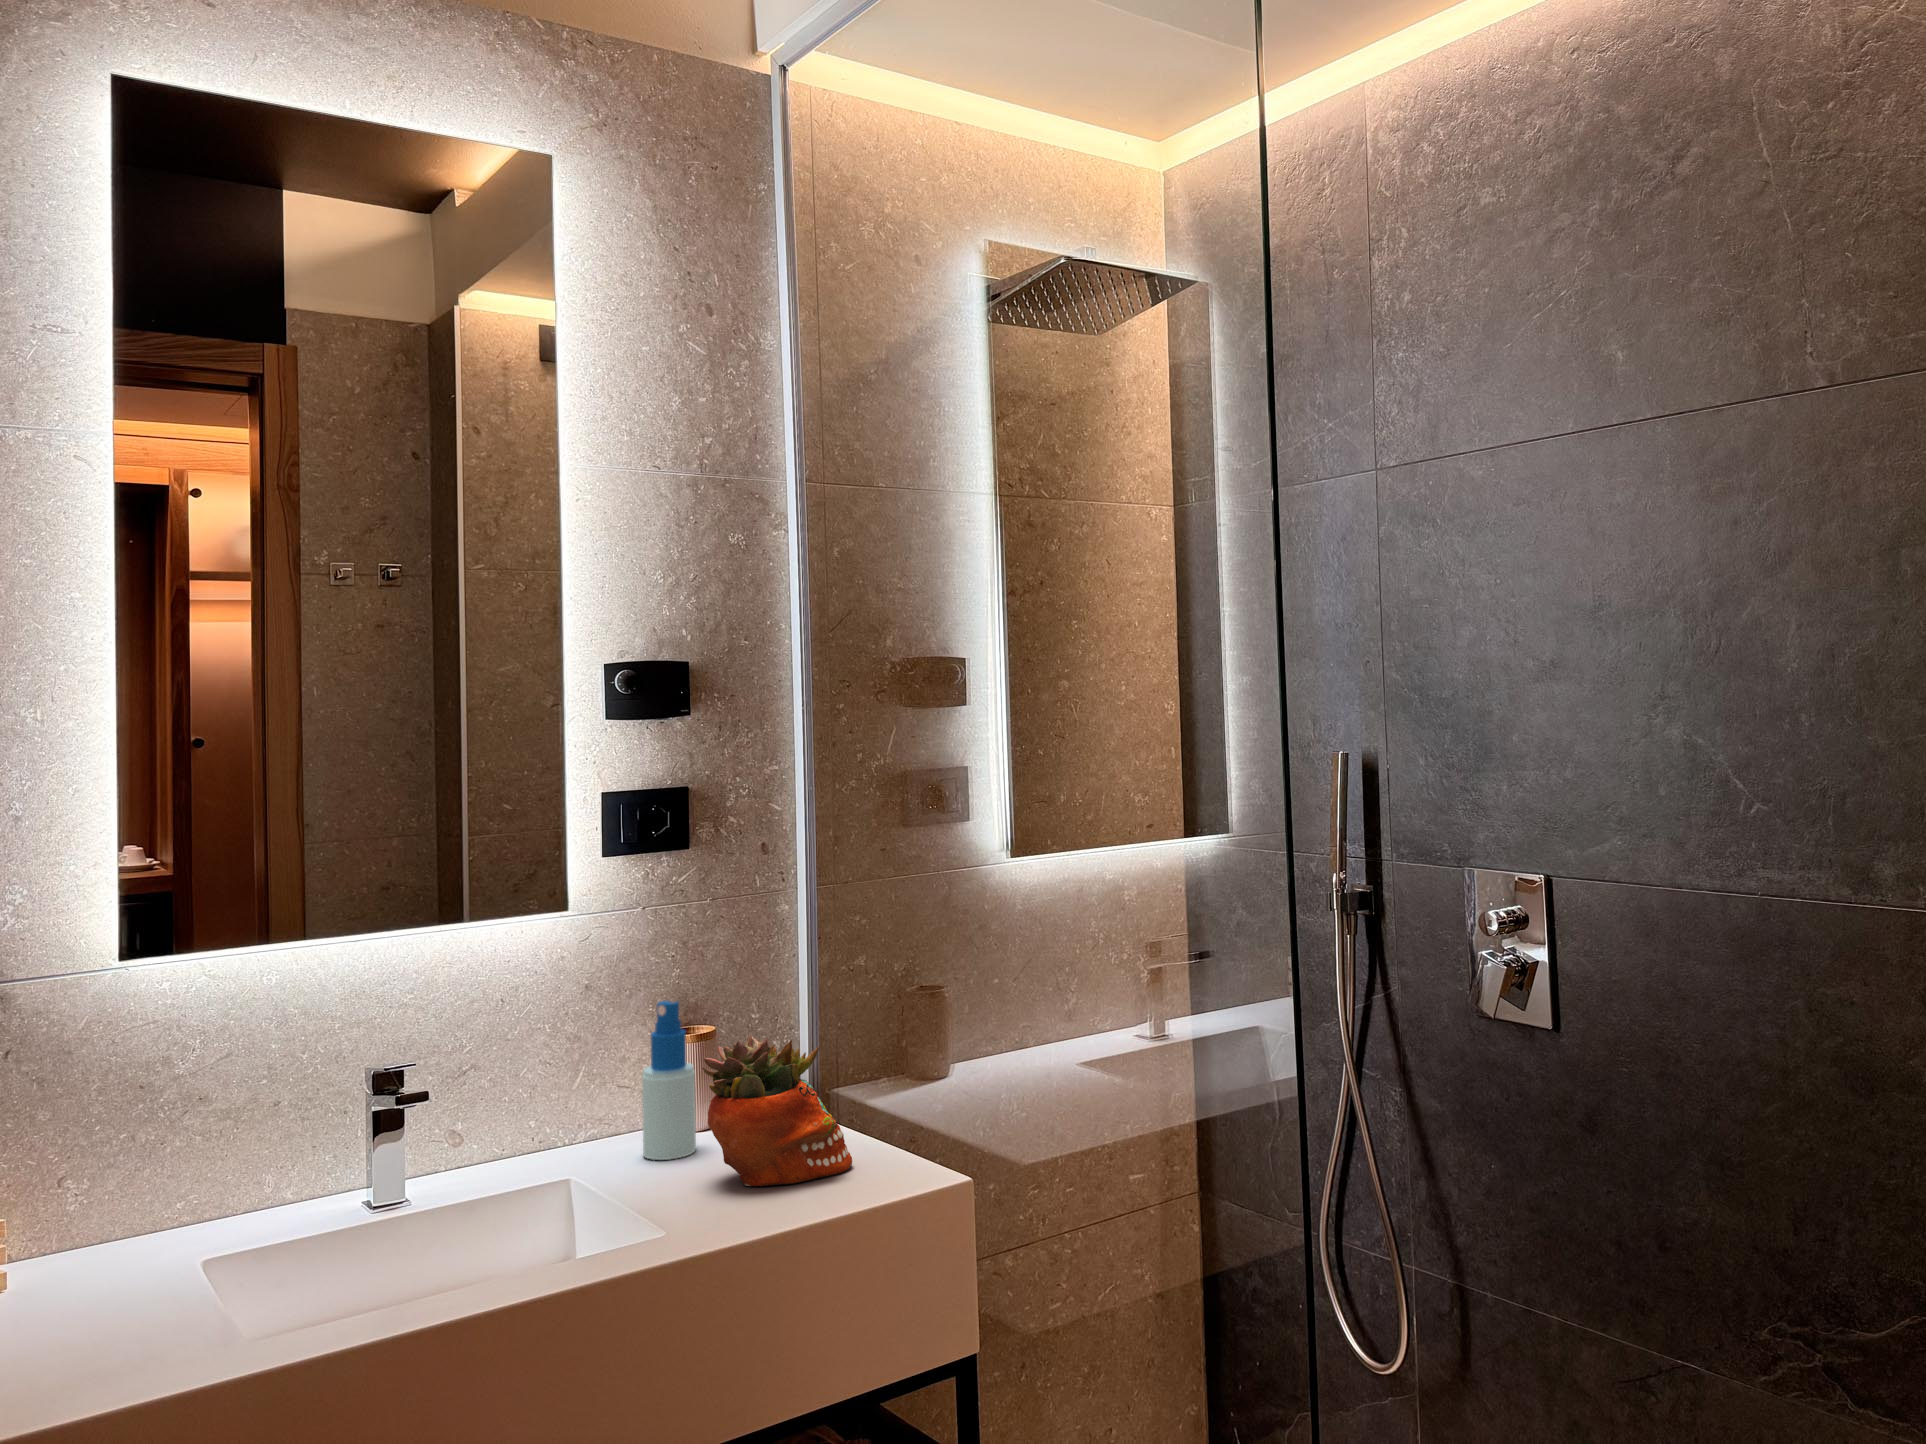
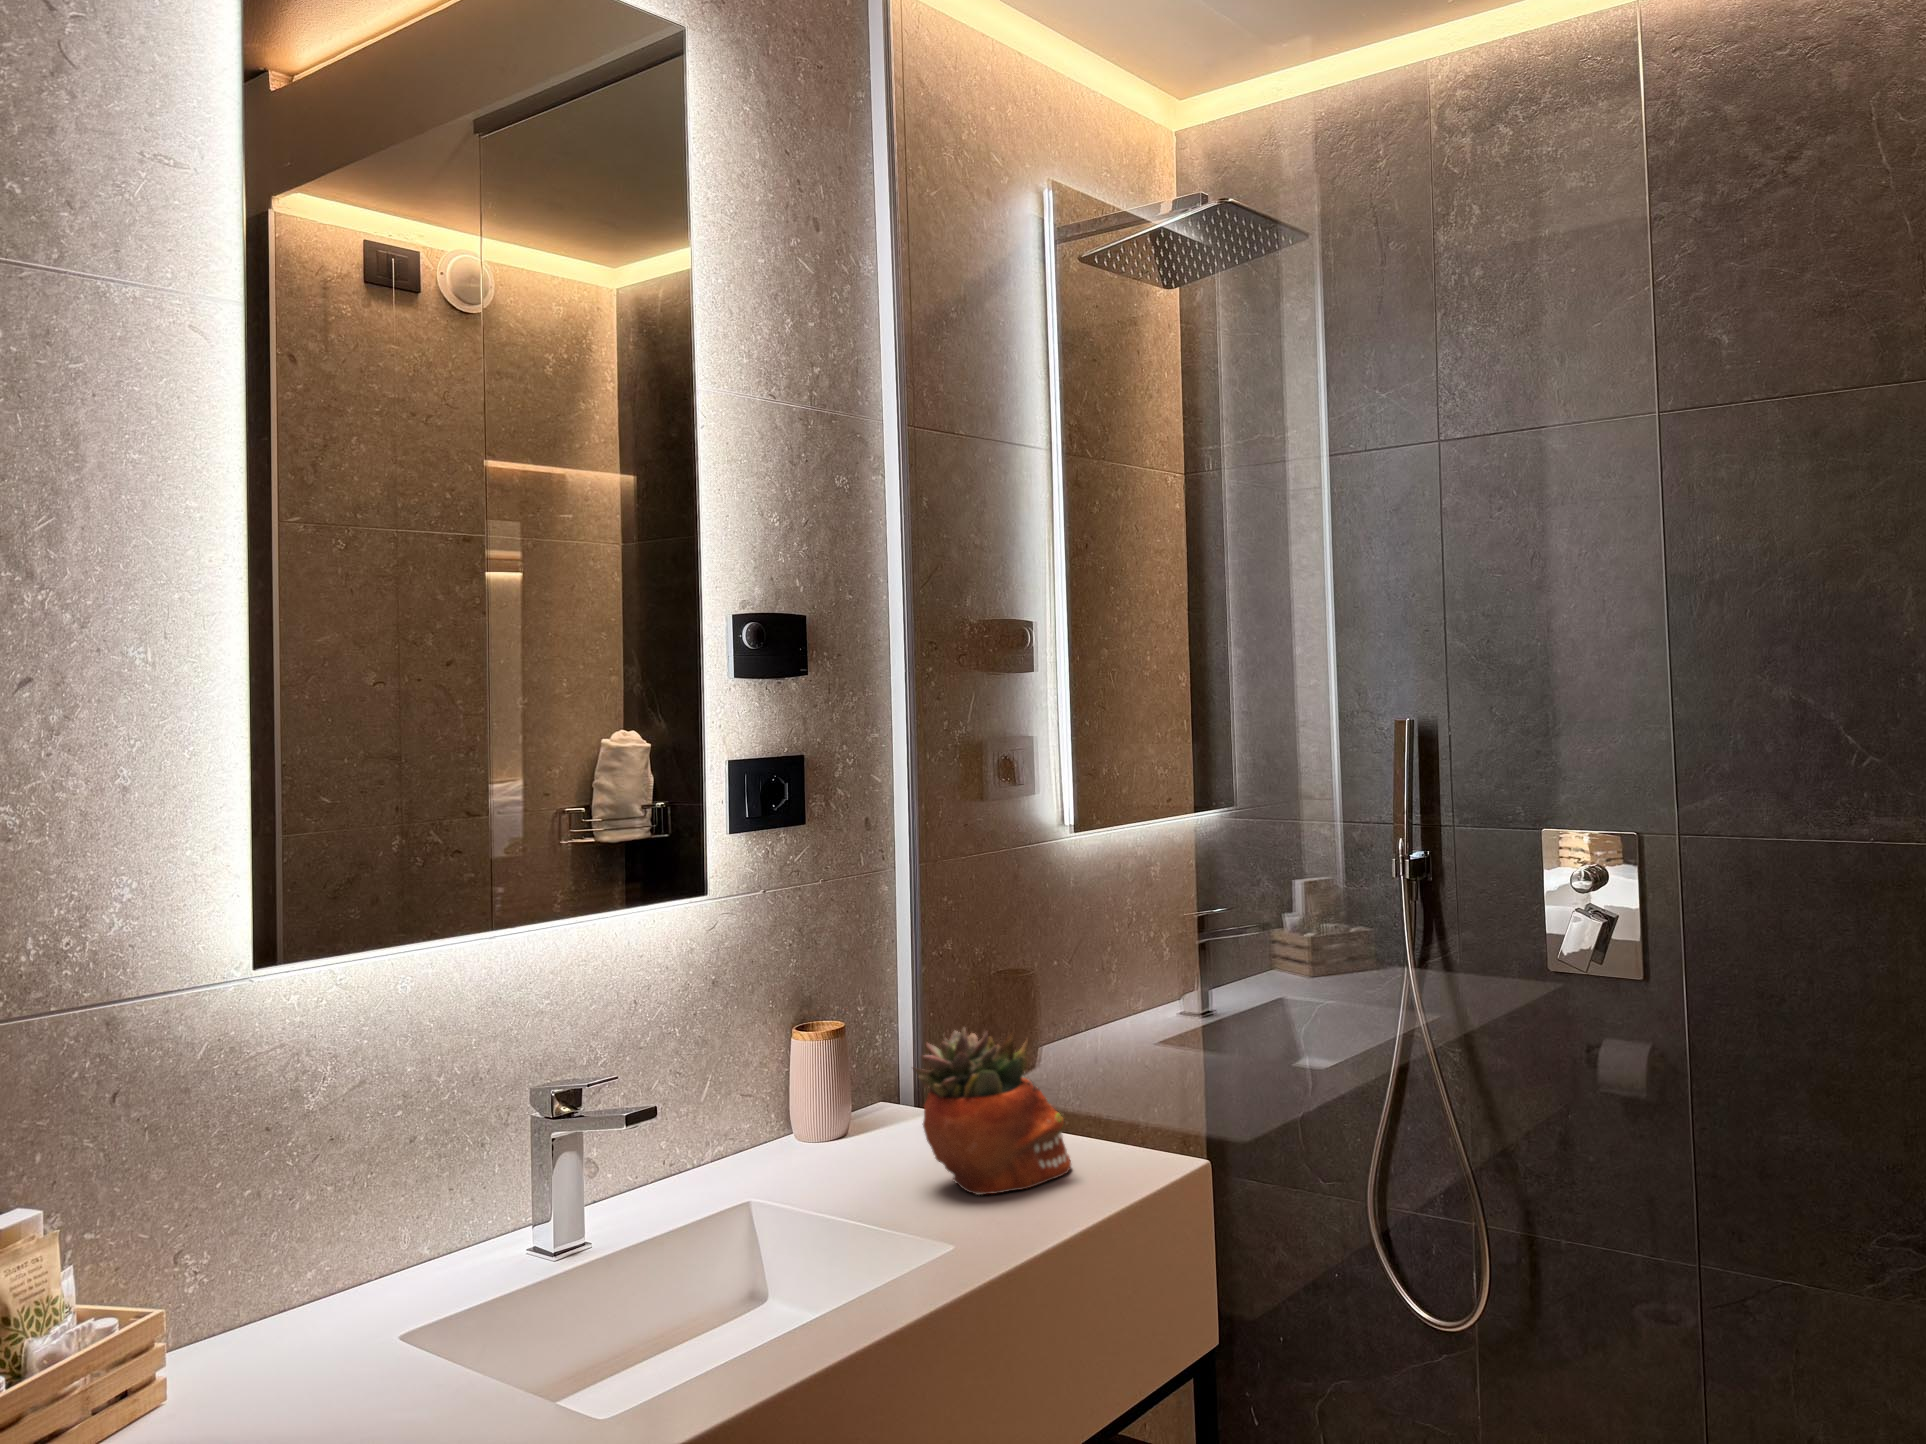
spray bottle: present [642,1001,696,1160] -> none [802,997,862,1177]

